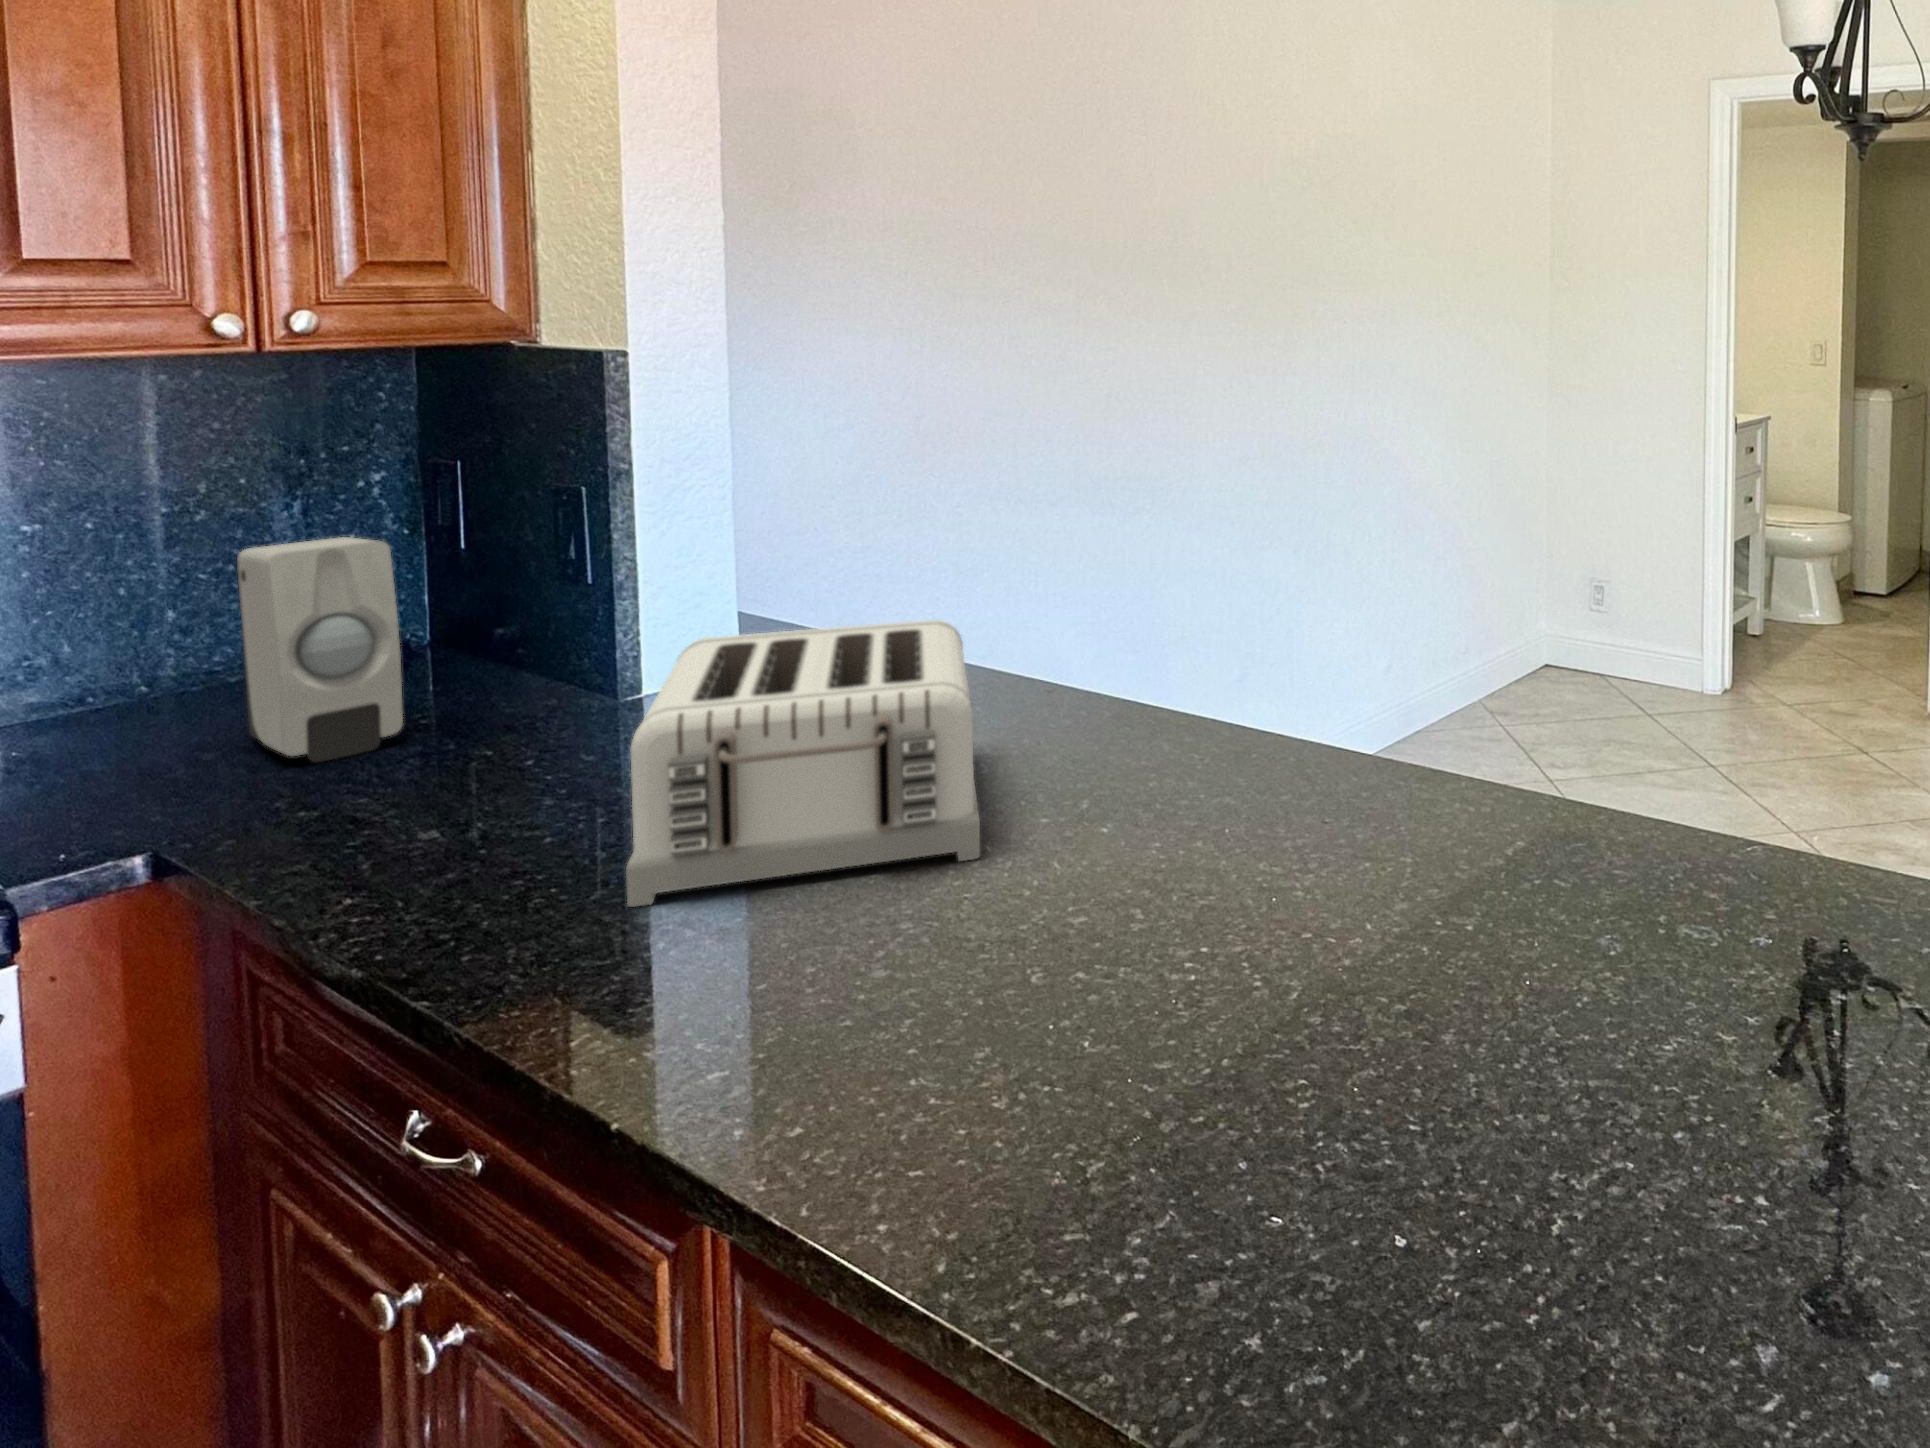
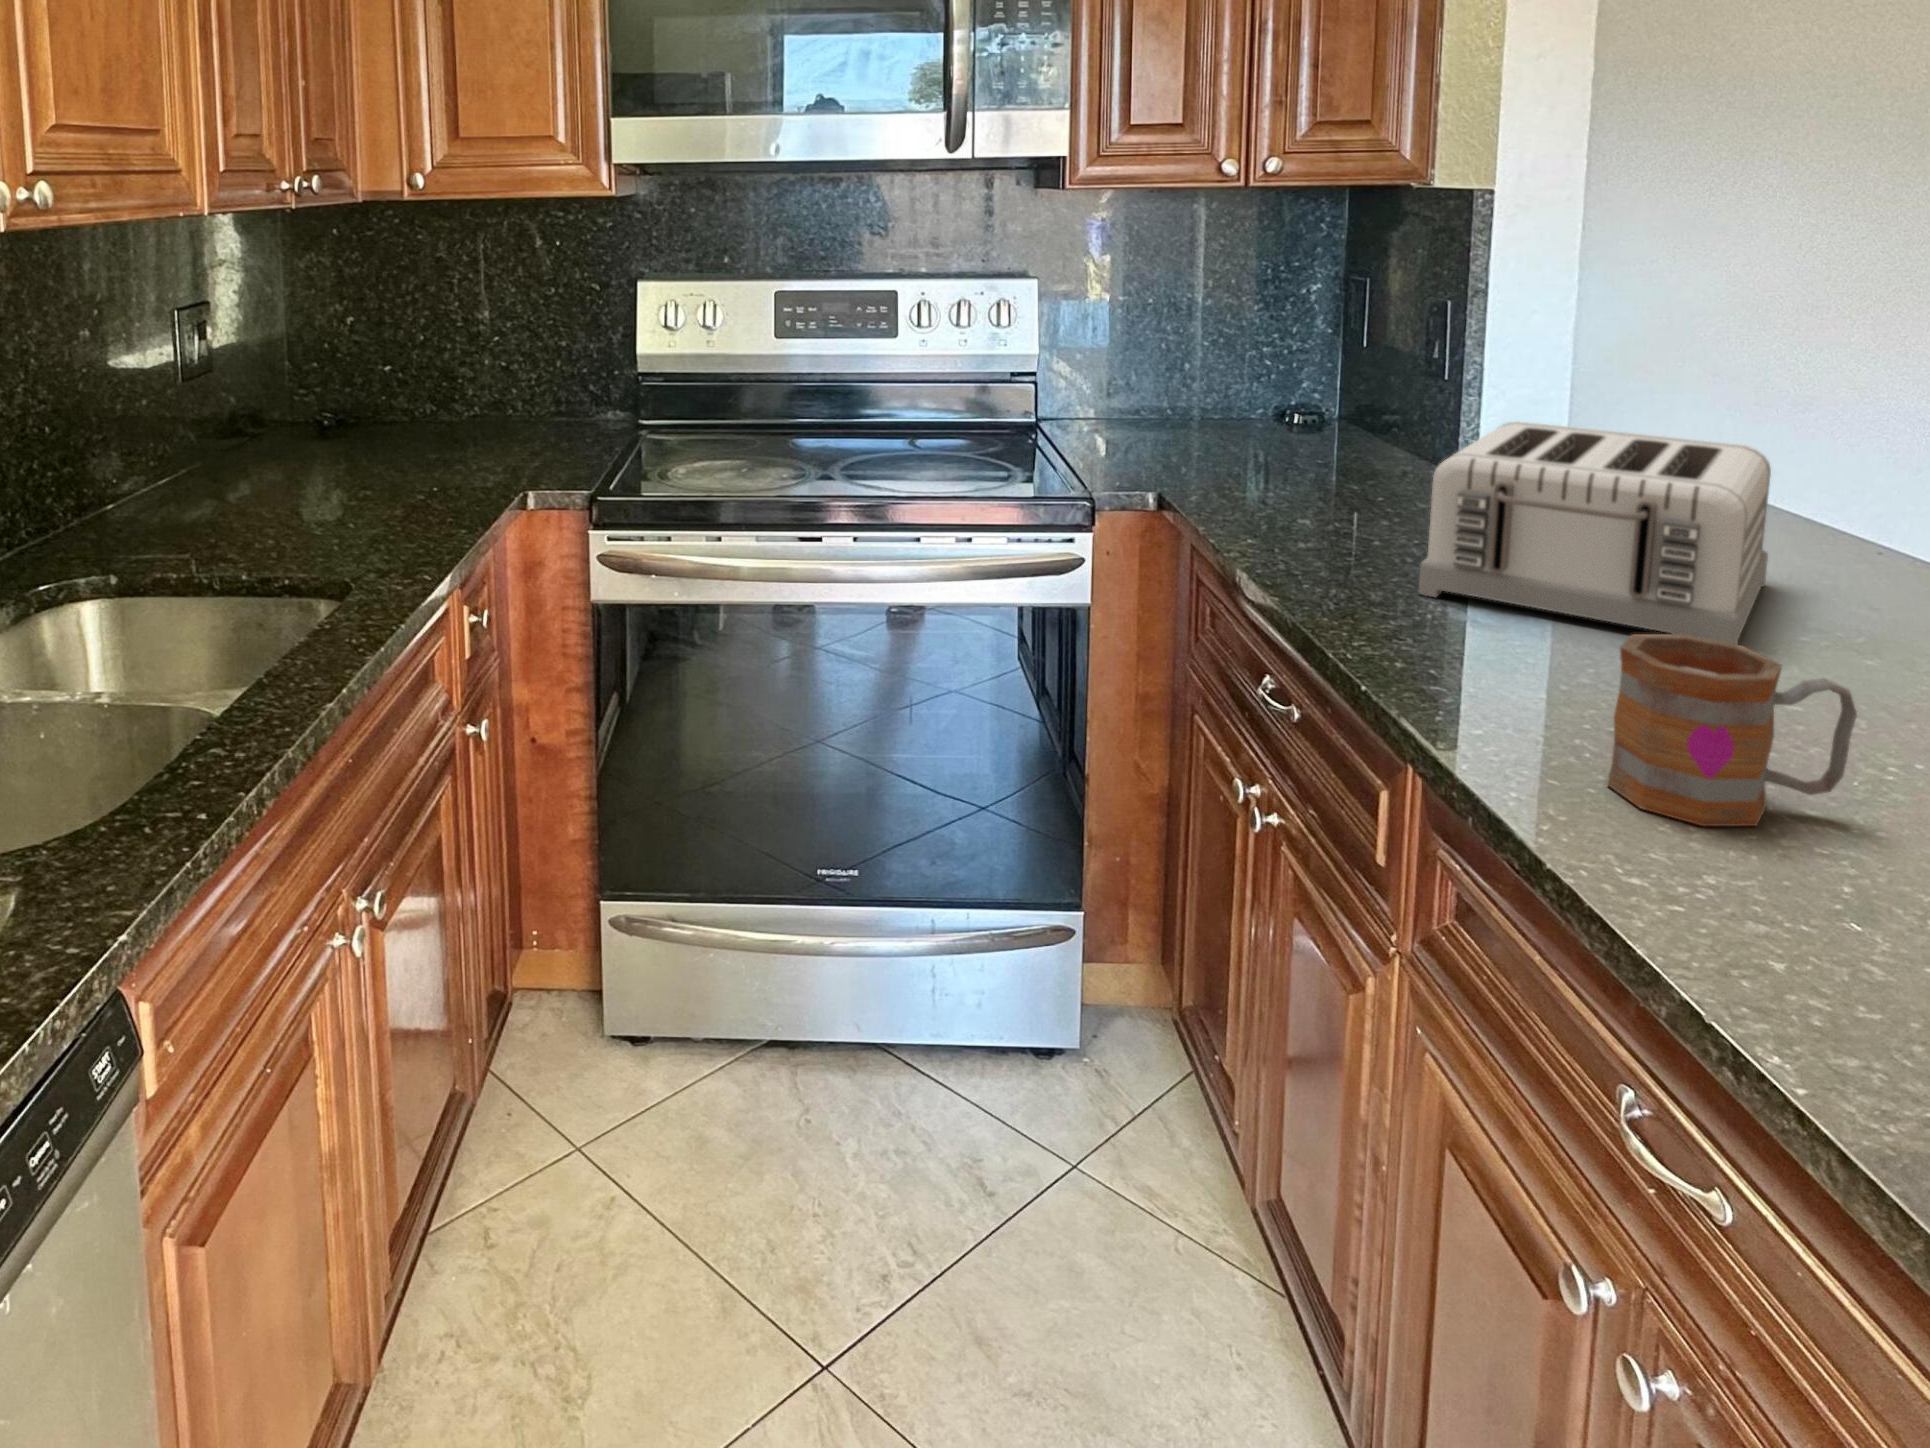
soap dispenser: present [237,537,403,762] -> none [1220,321,1310,470]
mug: none [943,893,1154,1140] -> present [1607,634,1857,826]

